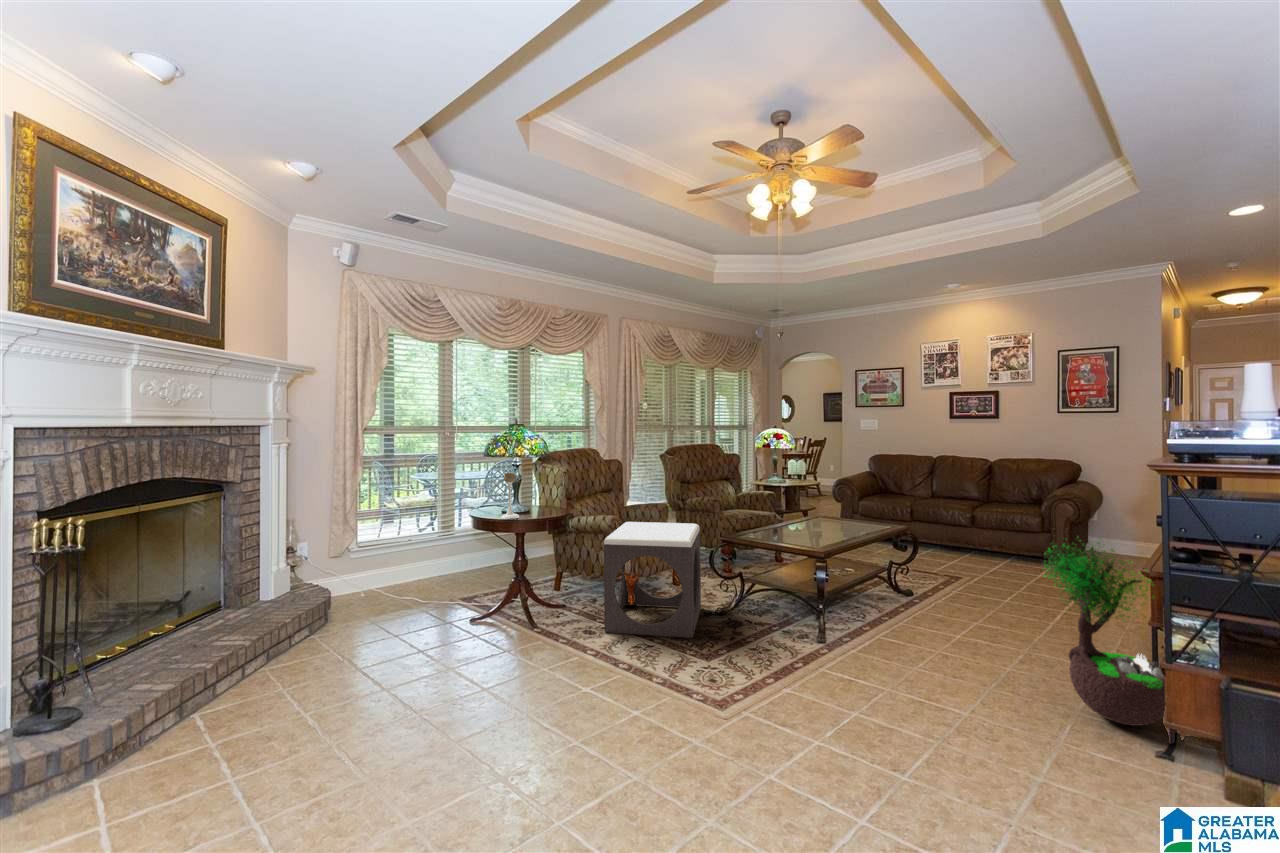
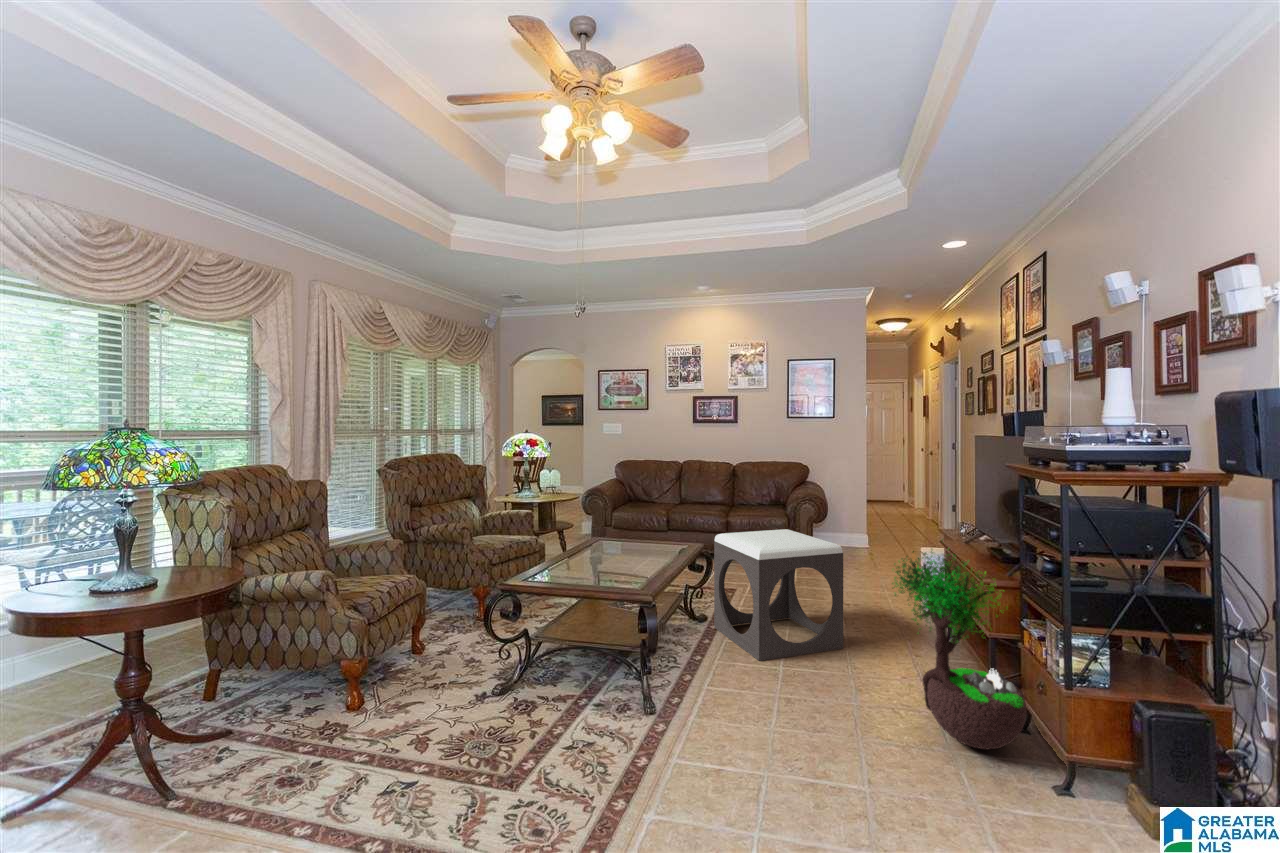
candle holder: present [501,473,519,519] -> none [84,512,131,602]
footstool: present [604,522,701,638] -> present [714,529,843,661]

